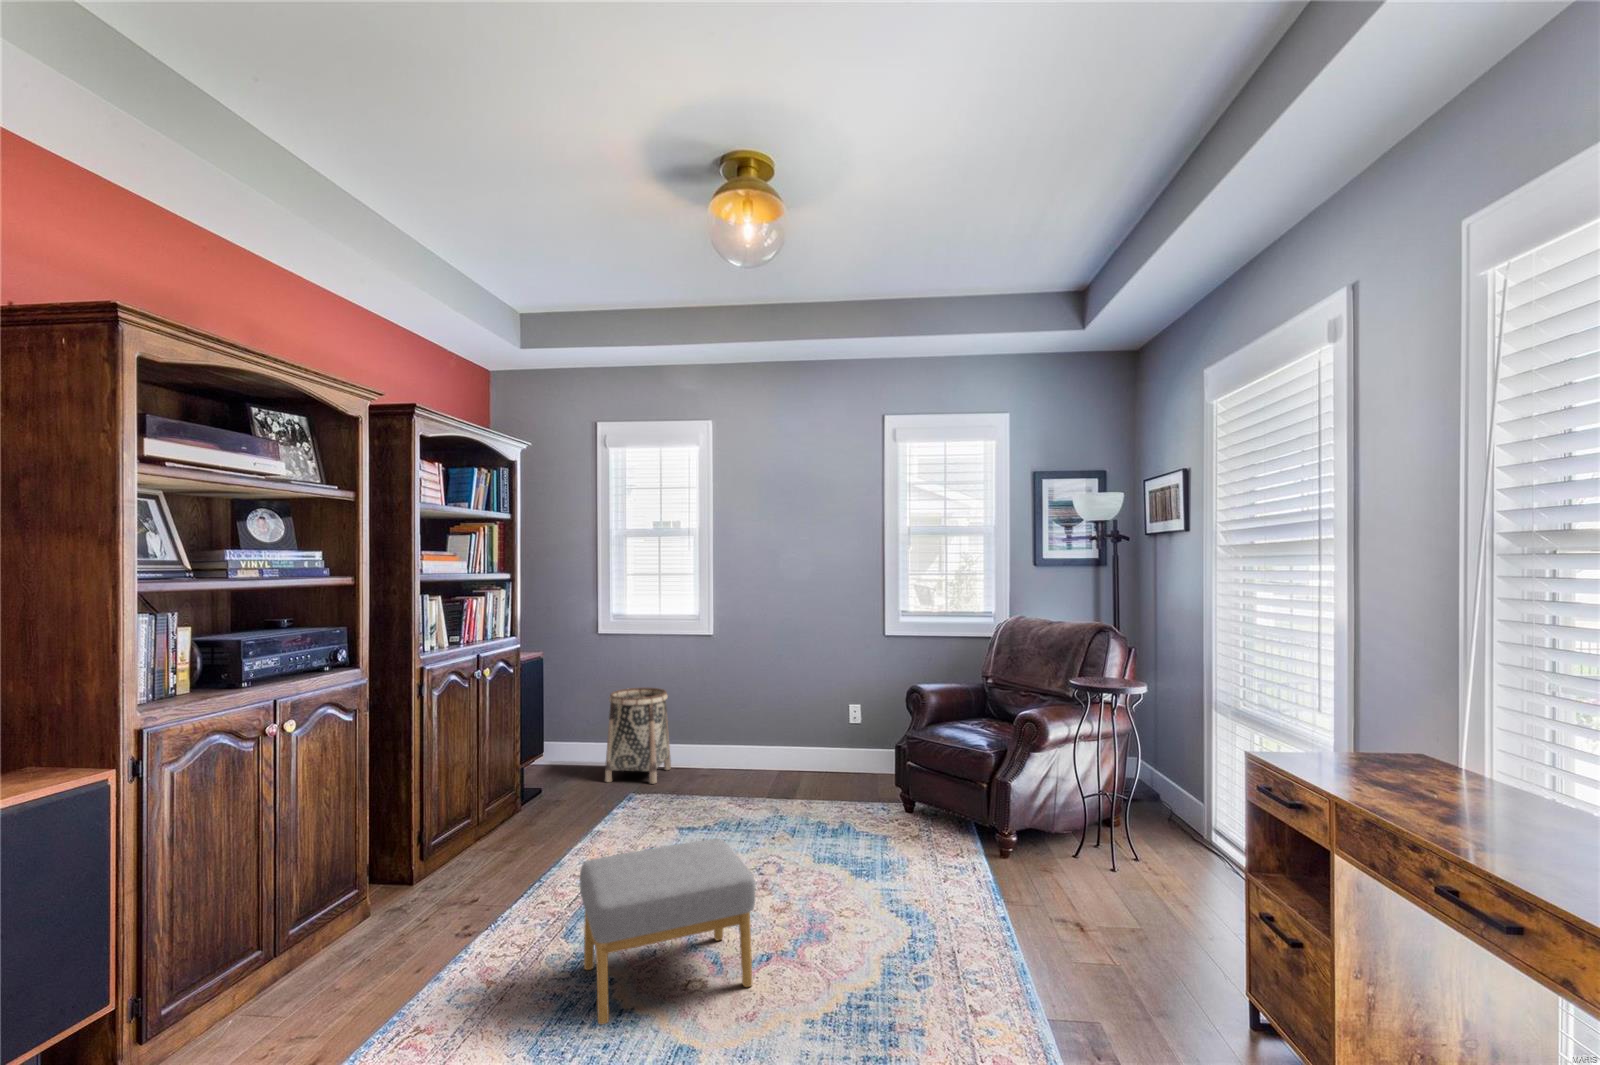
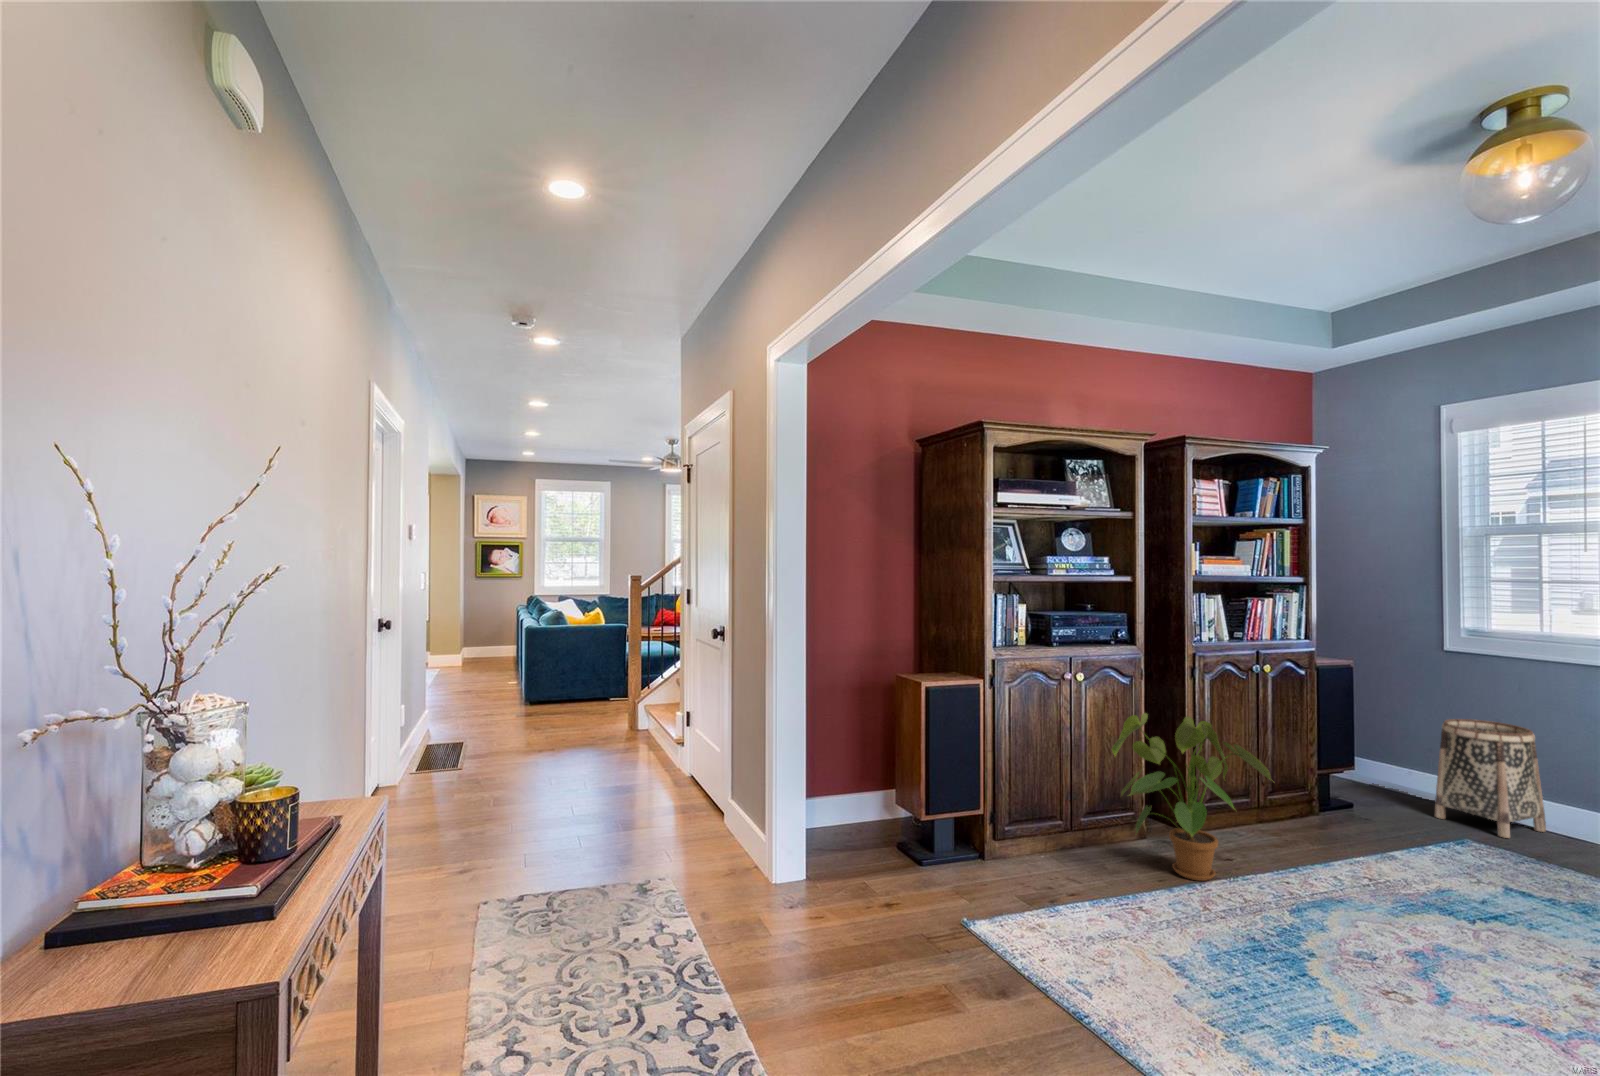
house plant: none [332,747,526,954] -> present [1112,713,1271,881]
footstool: present [580,839,755,1025] -> none [1273,843,1479,1039]

